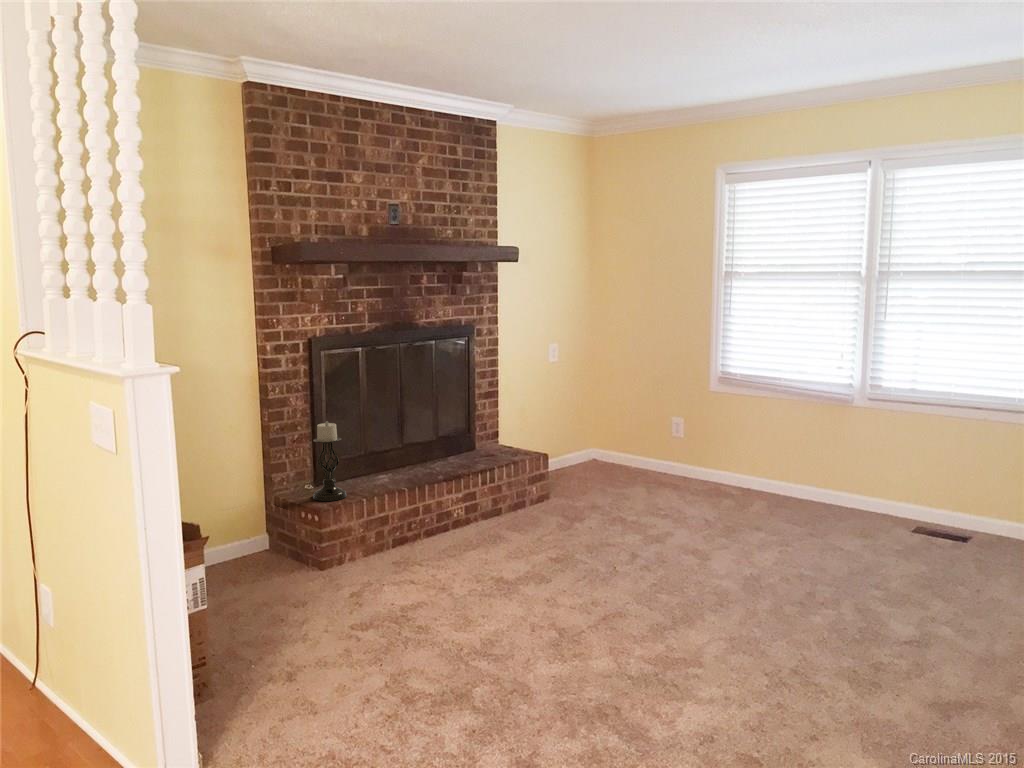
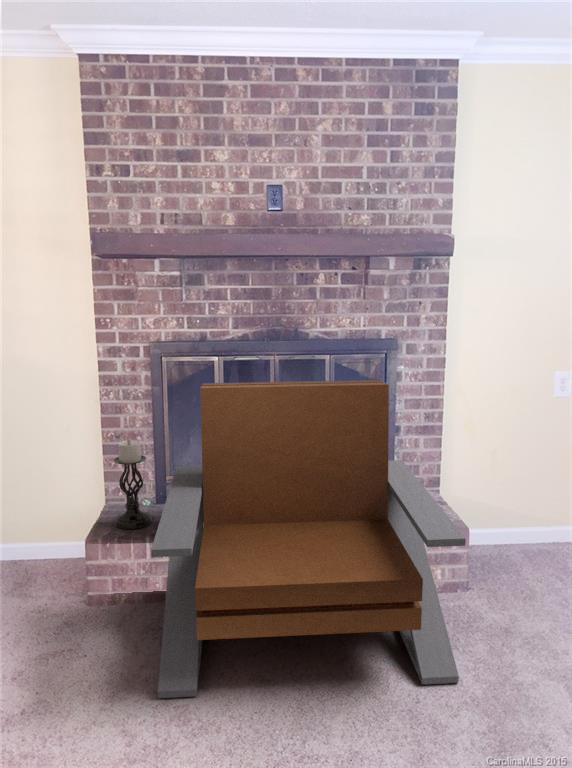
lounge chair: none [352,353,605,583] -> present [151,380,466,698]

